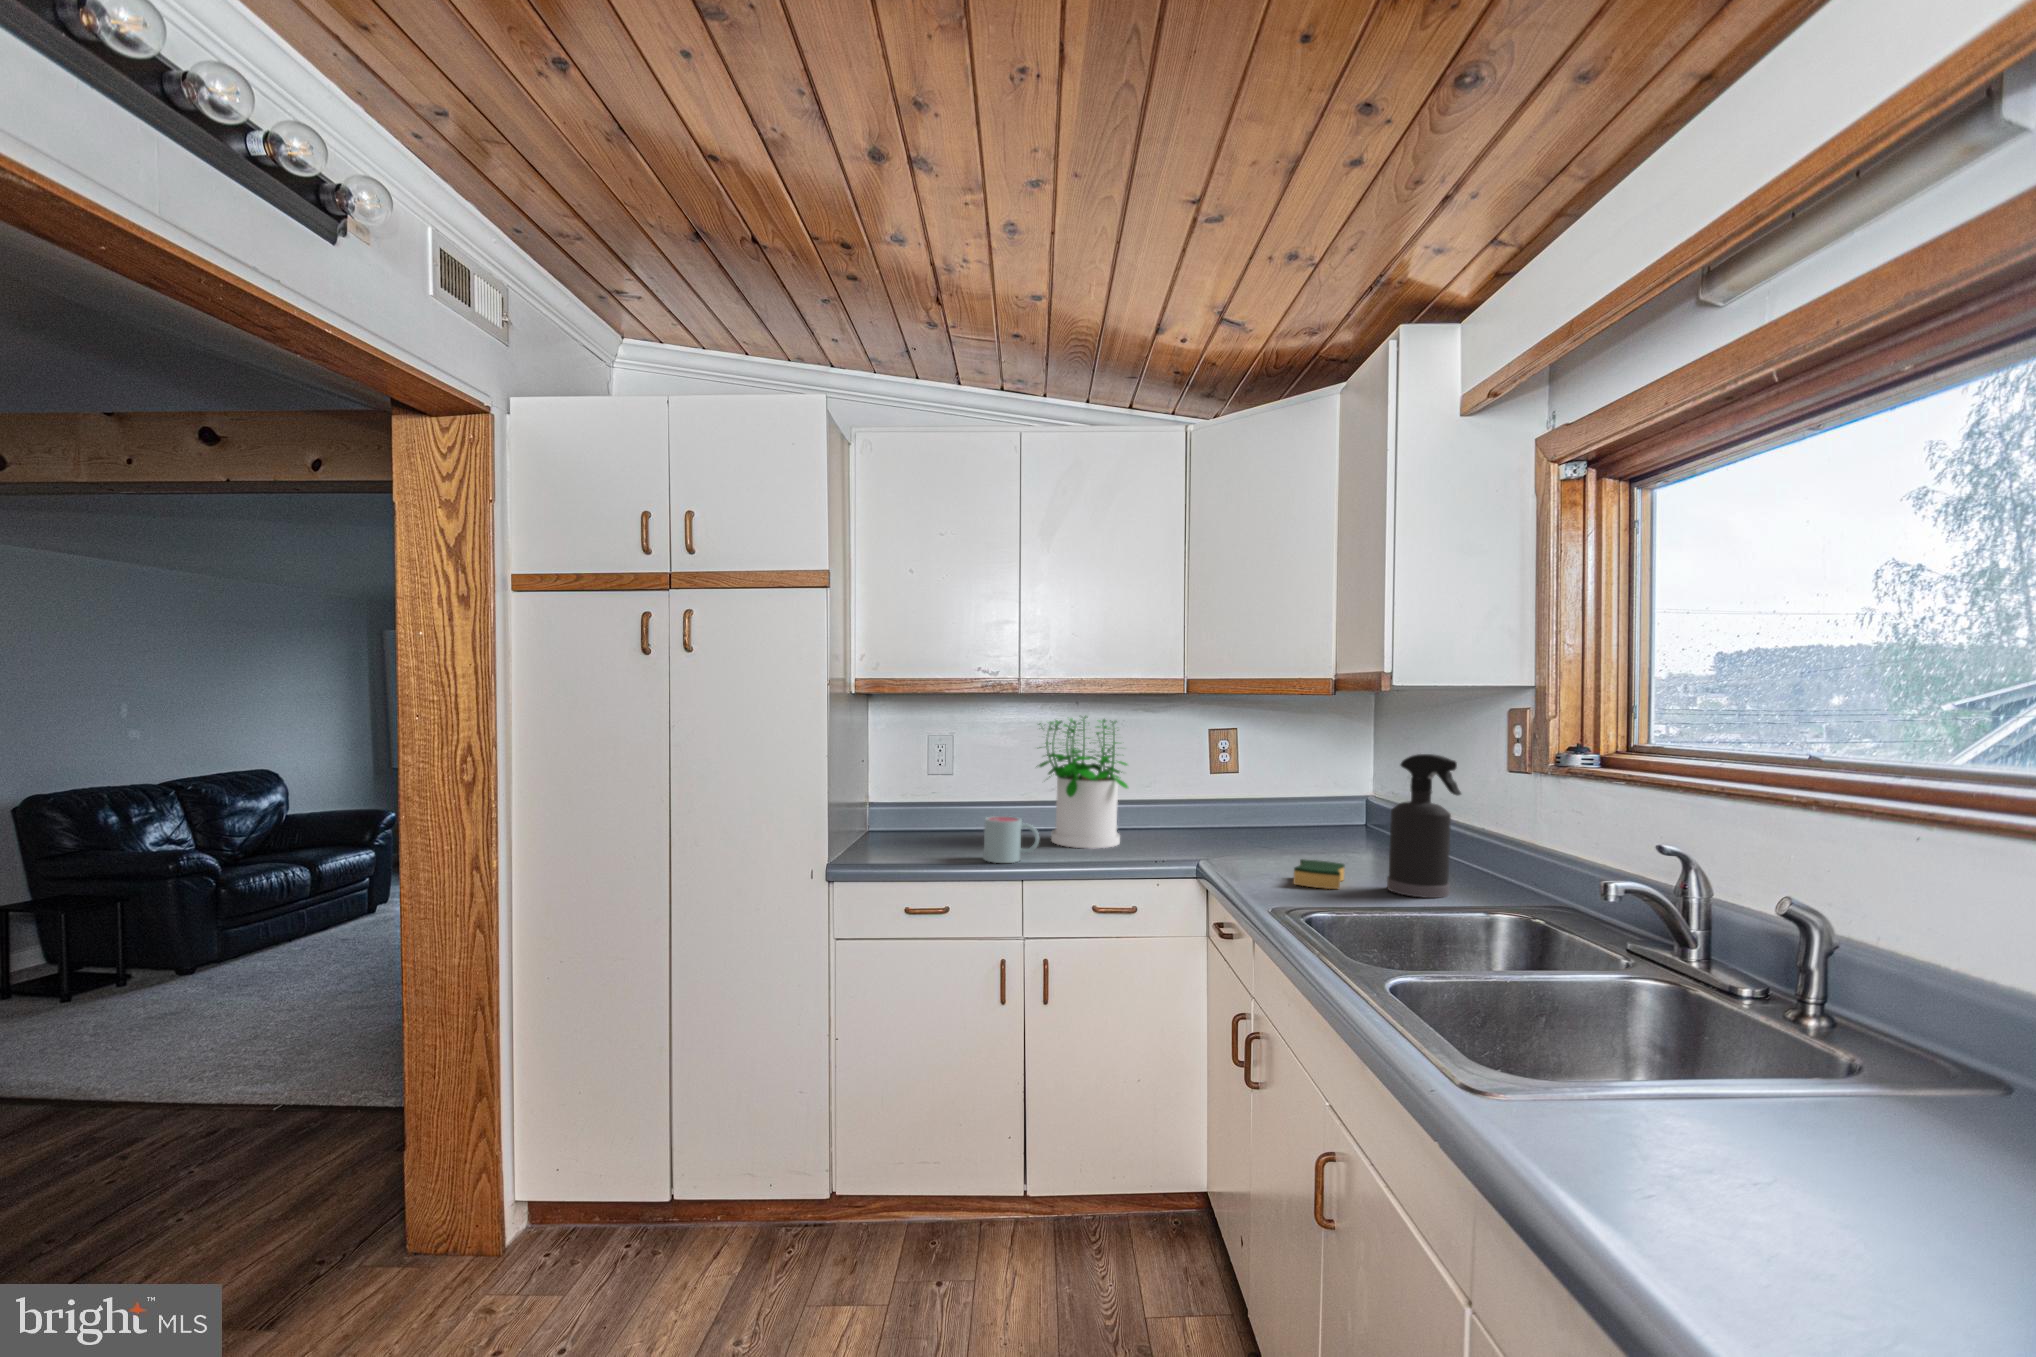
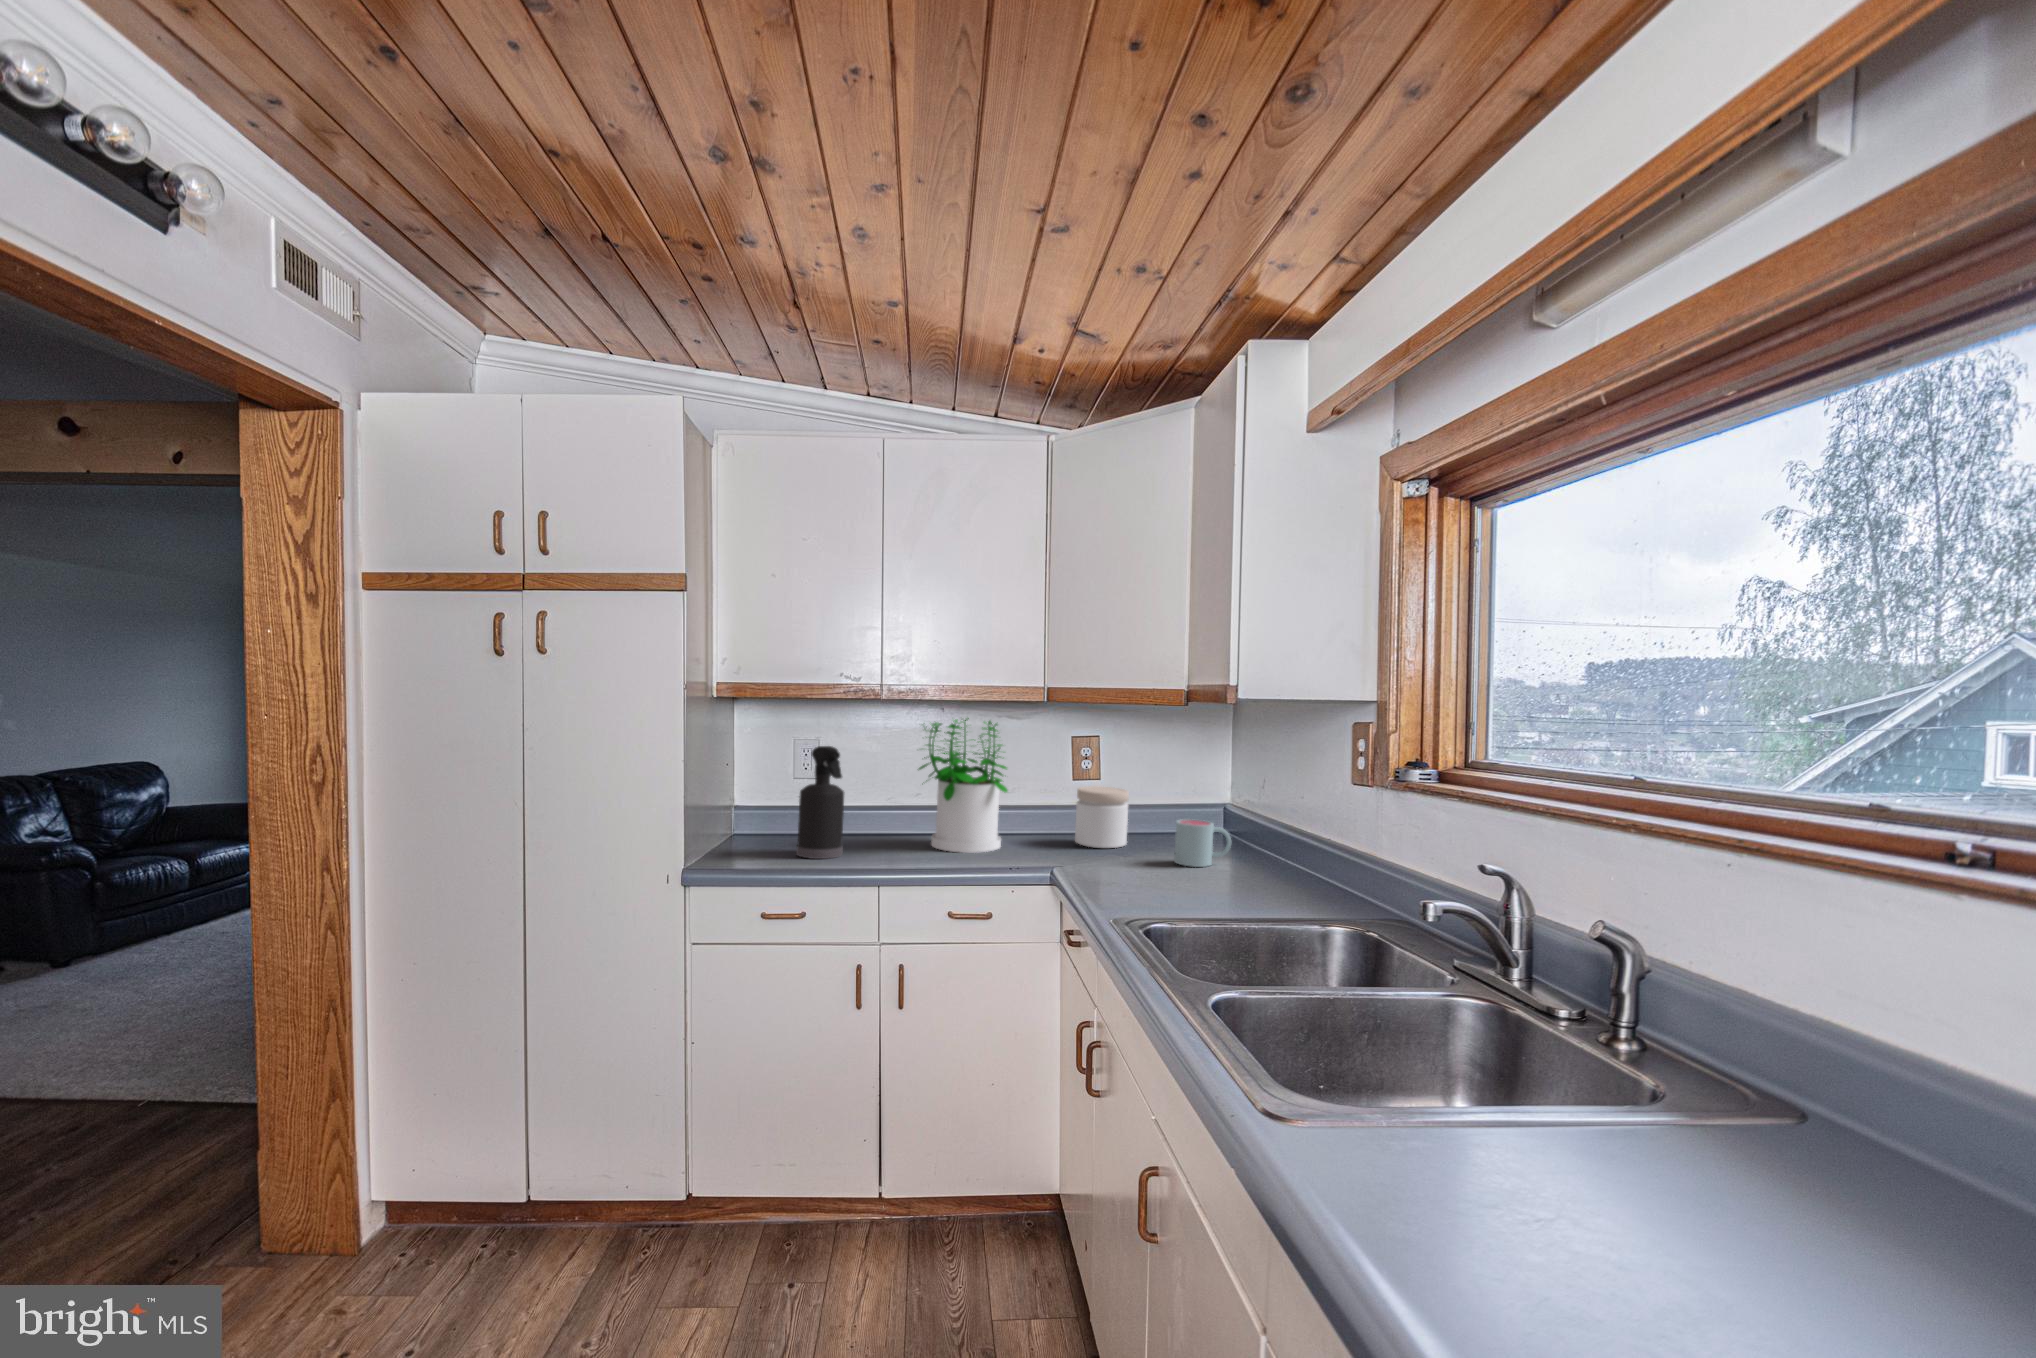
spray bottle: present [1387,754,1461,898] -> present [796,746,844,859]
jar: none [1191,783,1245,843] -> present [1075,786,1129,848]
mug: present [983,816,1039,863] -> present [1174,819,1231,867]
sponge: present [1293,859,1344,889] -> none [1144,868,1199,899]

